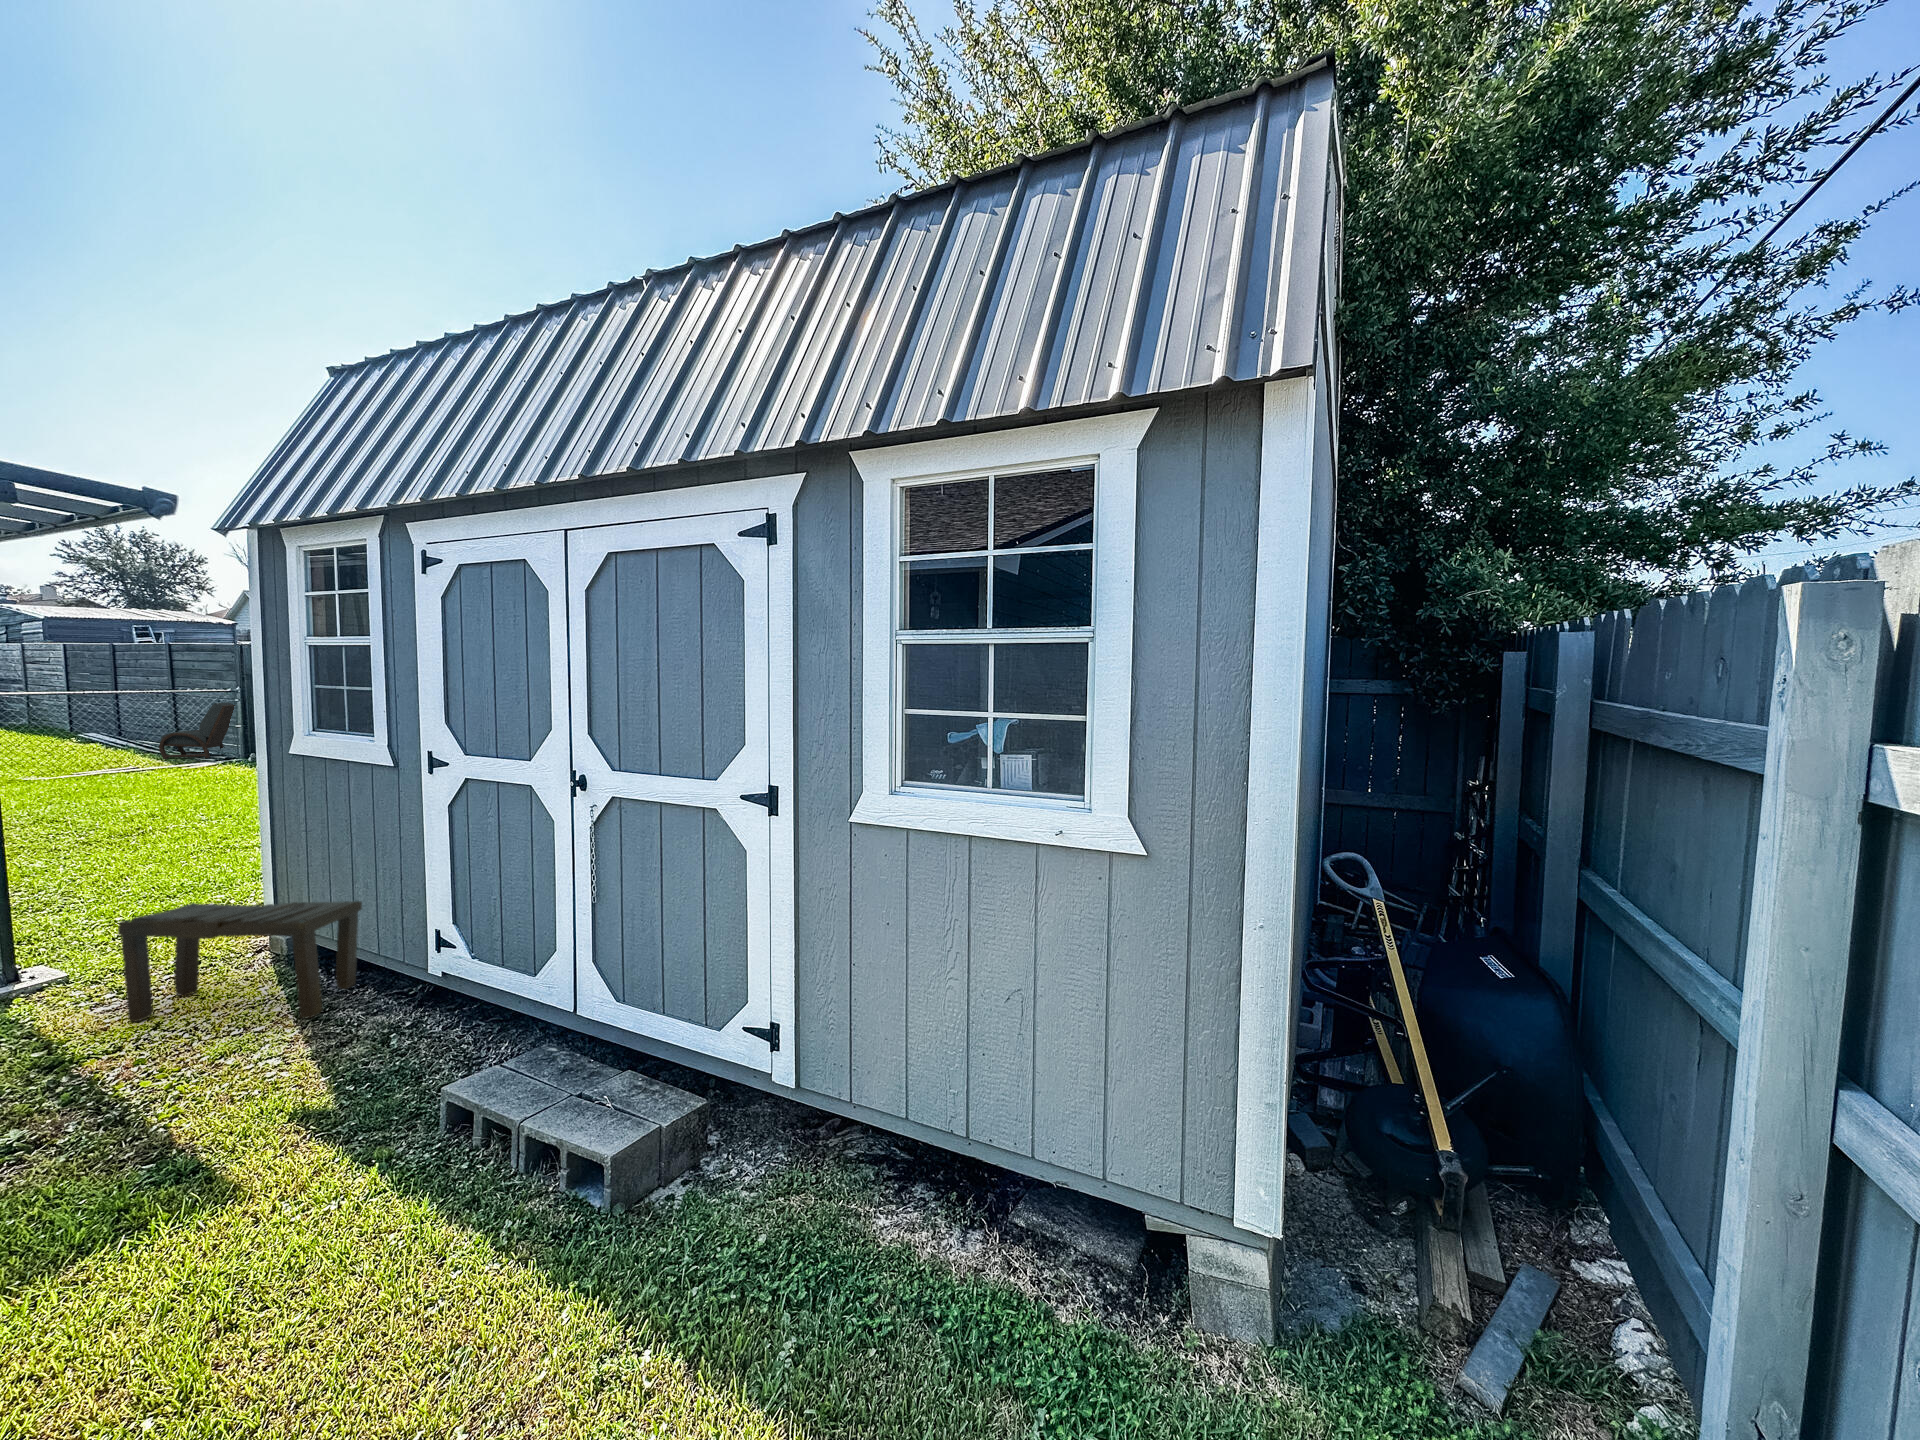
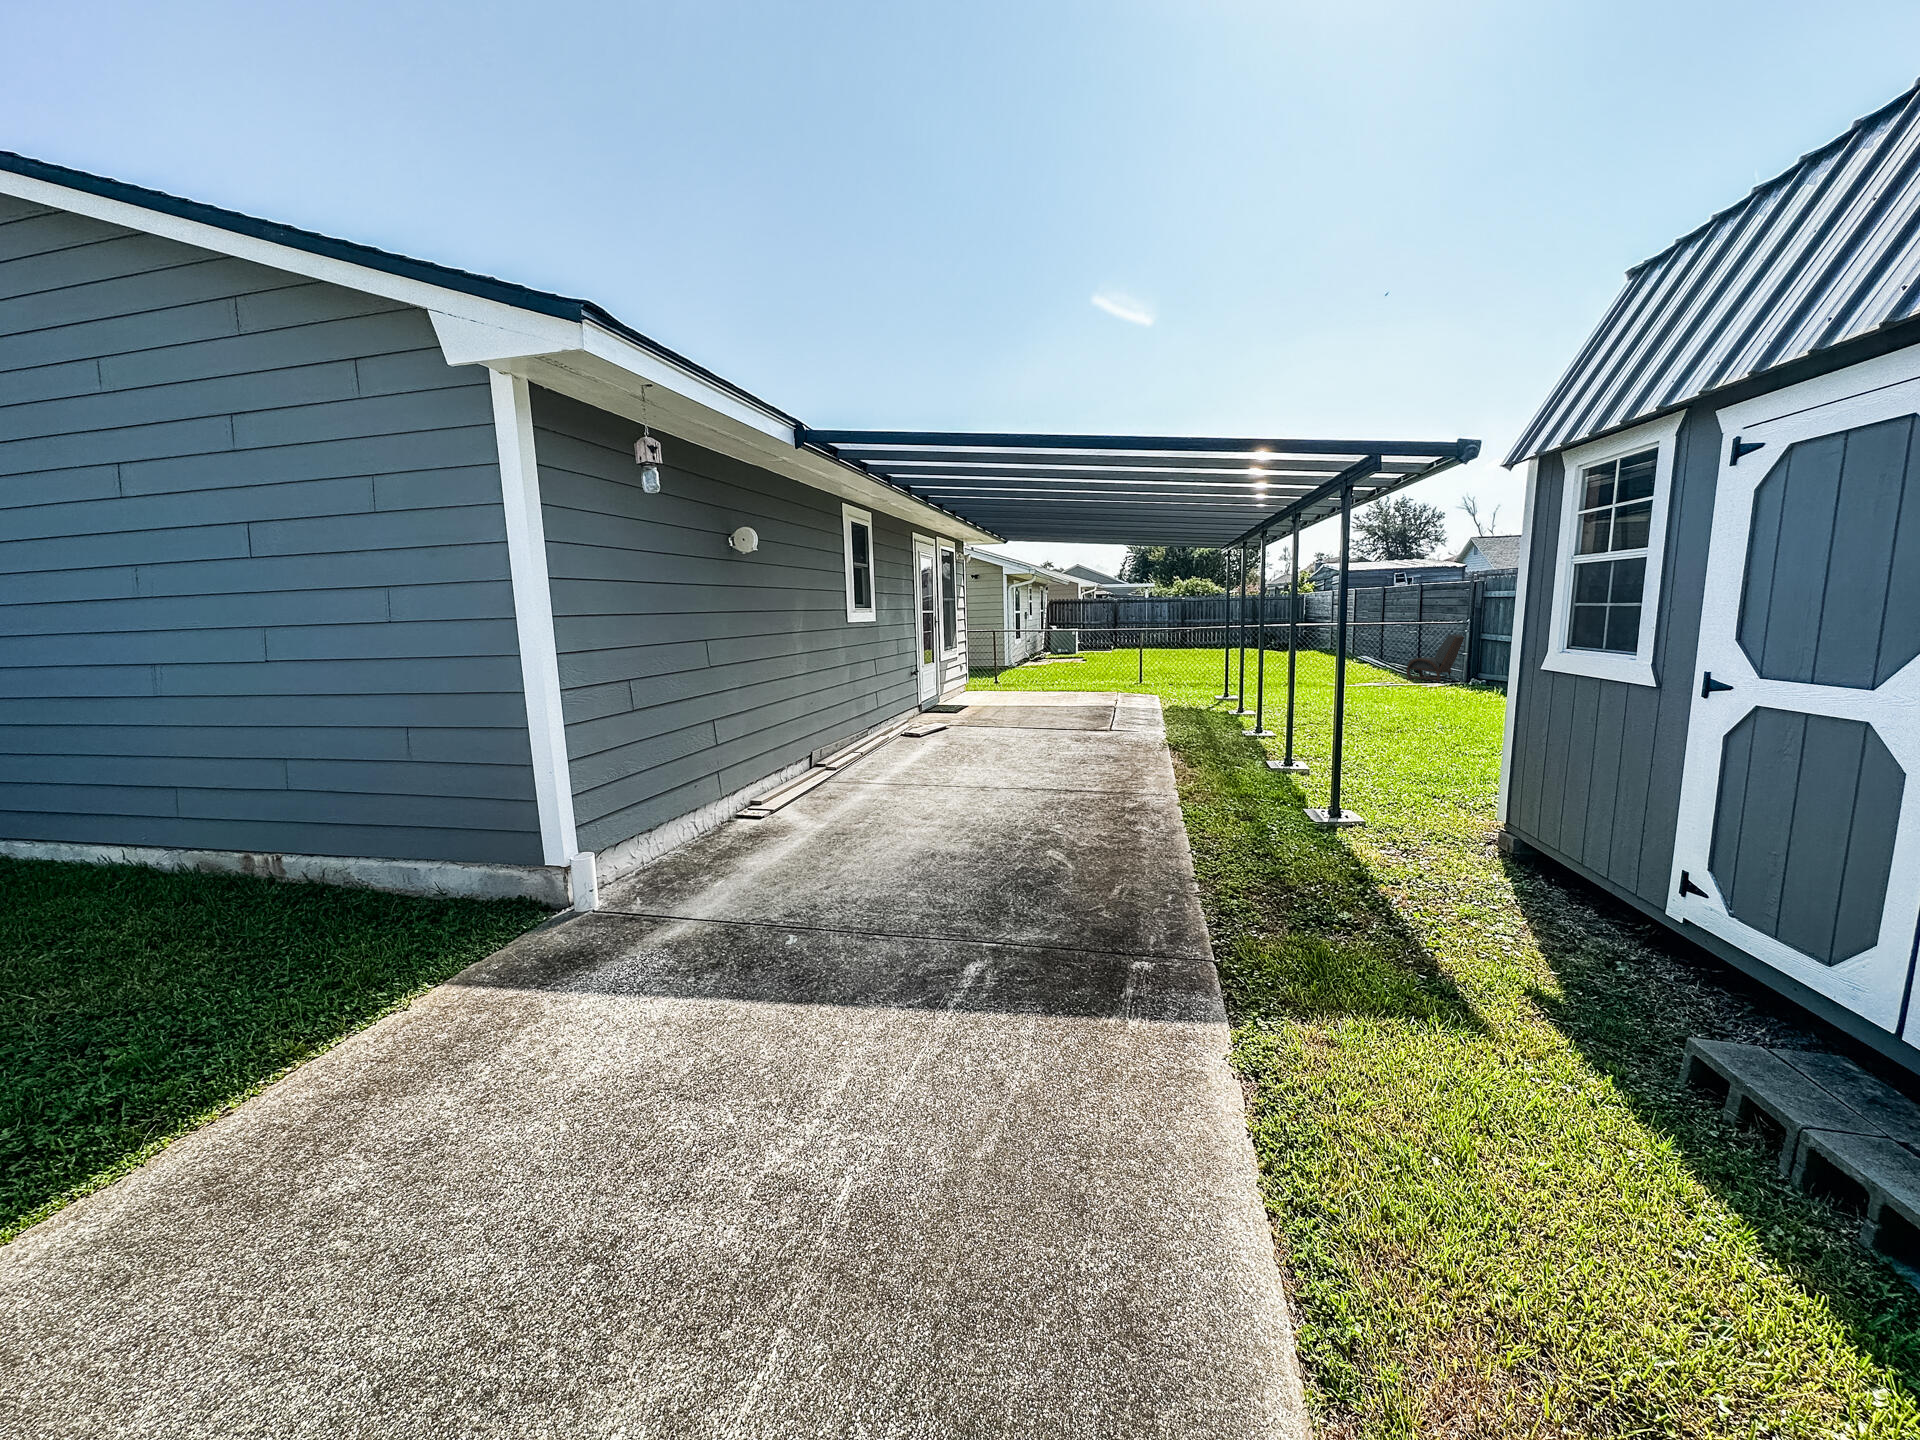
bench: present [118,900,362,1022] -> none [1402,787,1598,914]

